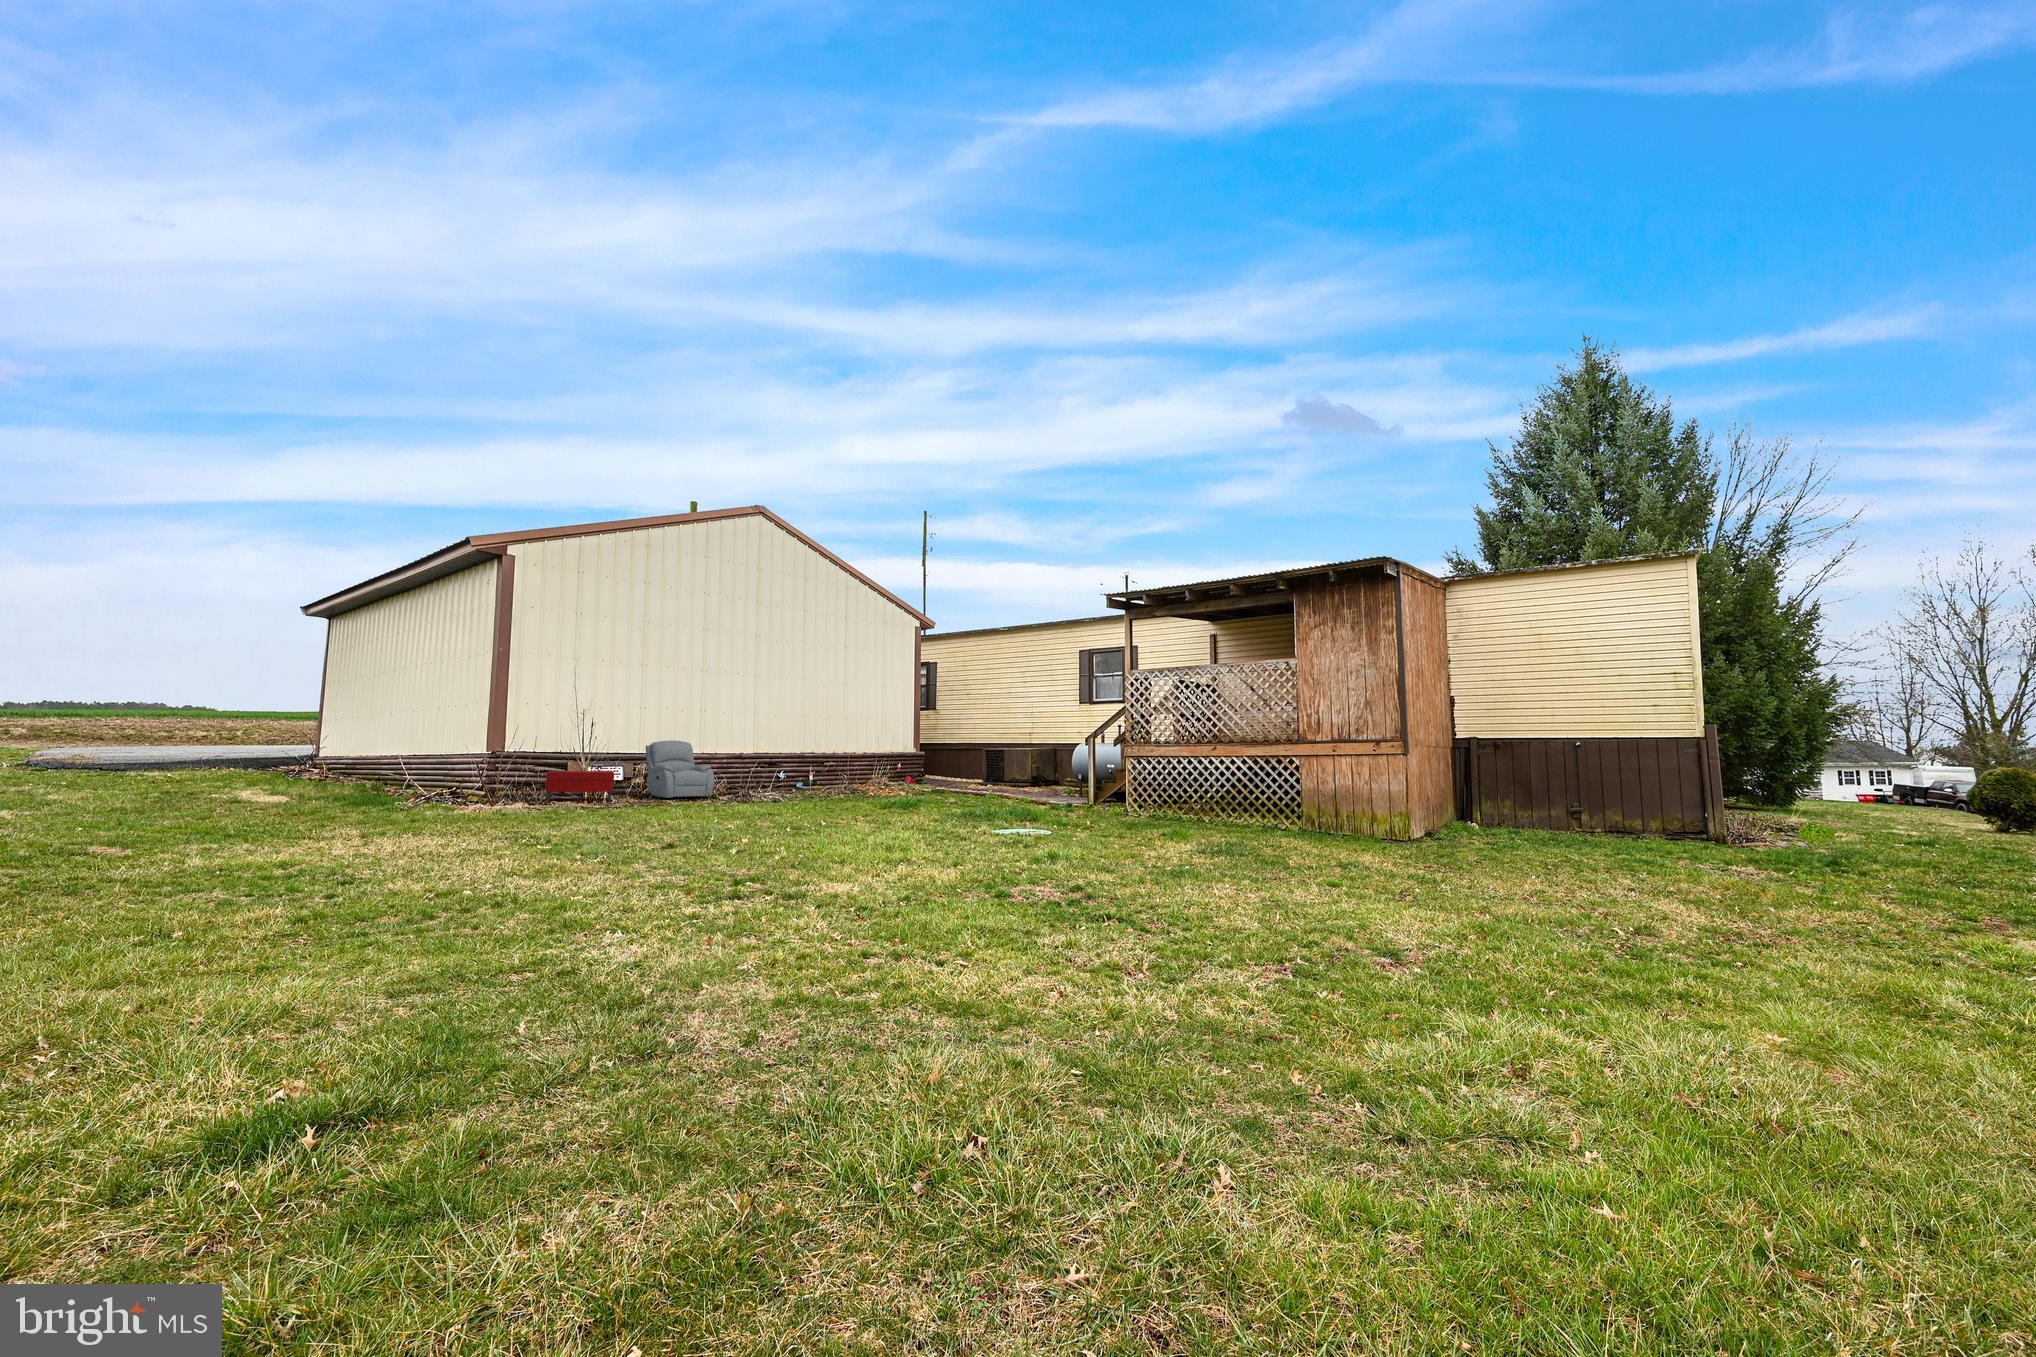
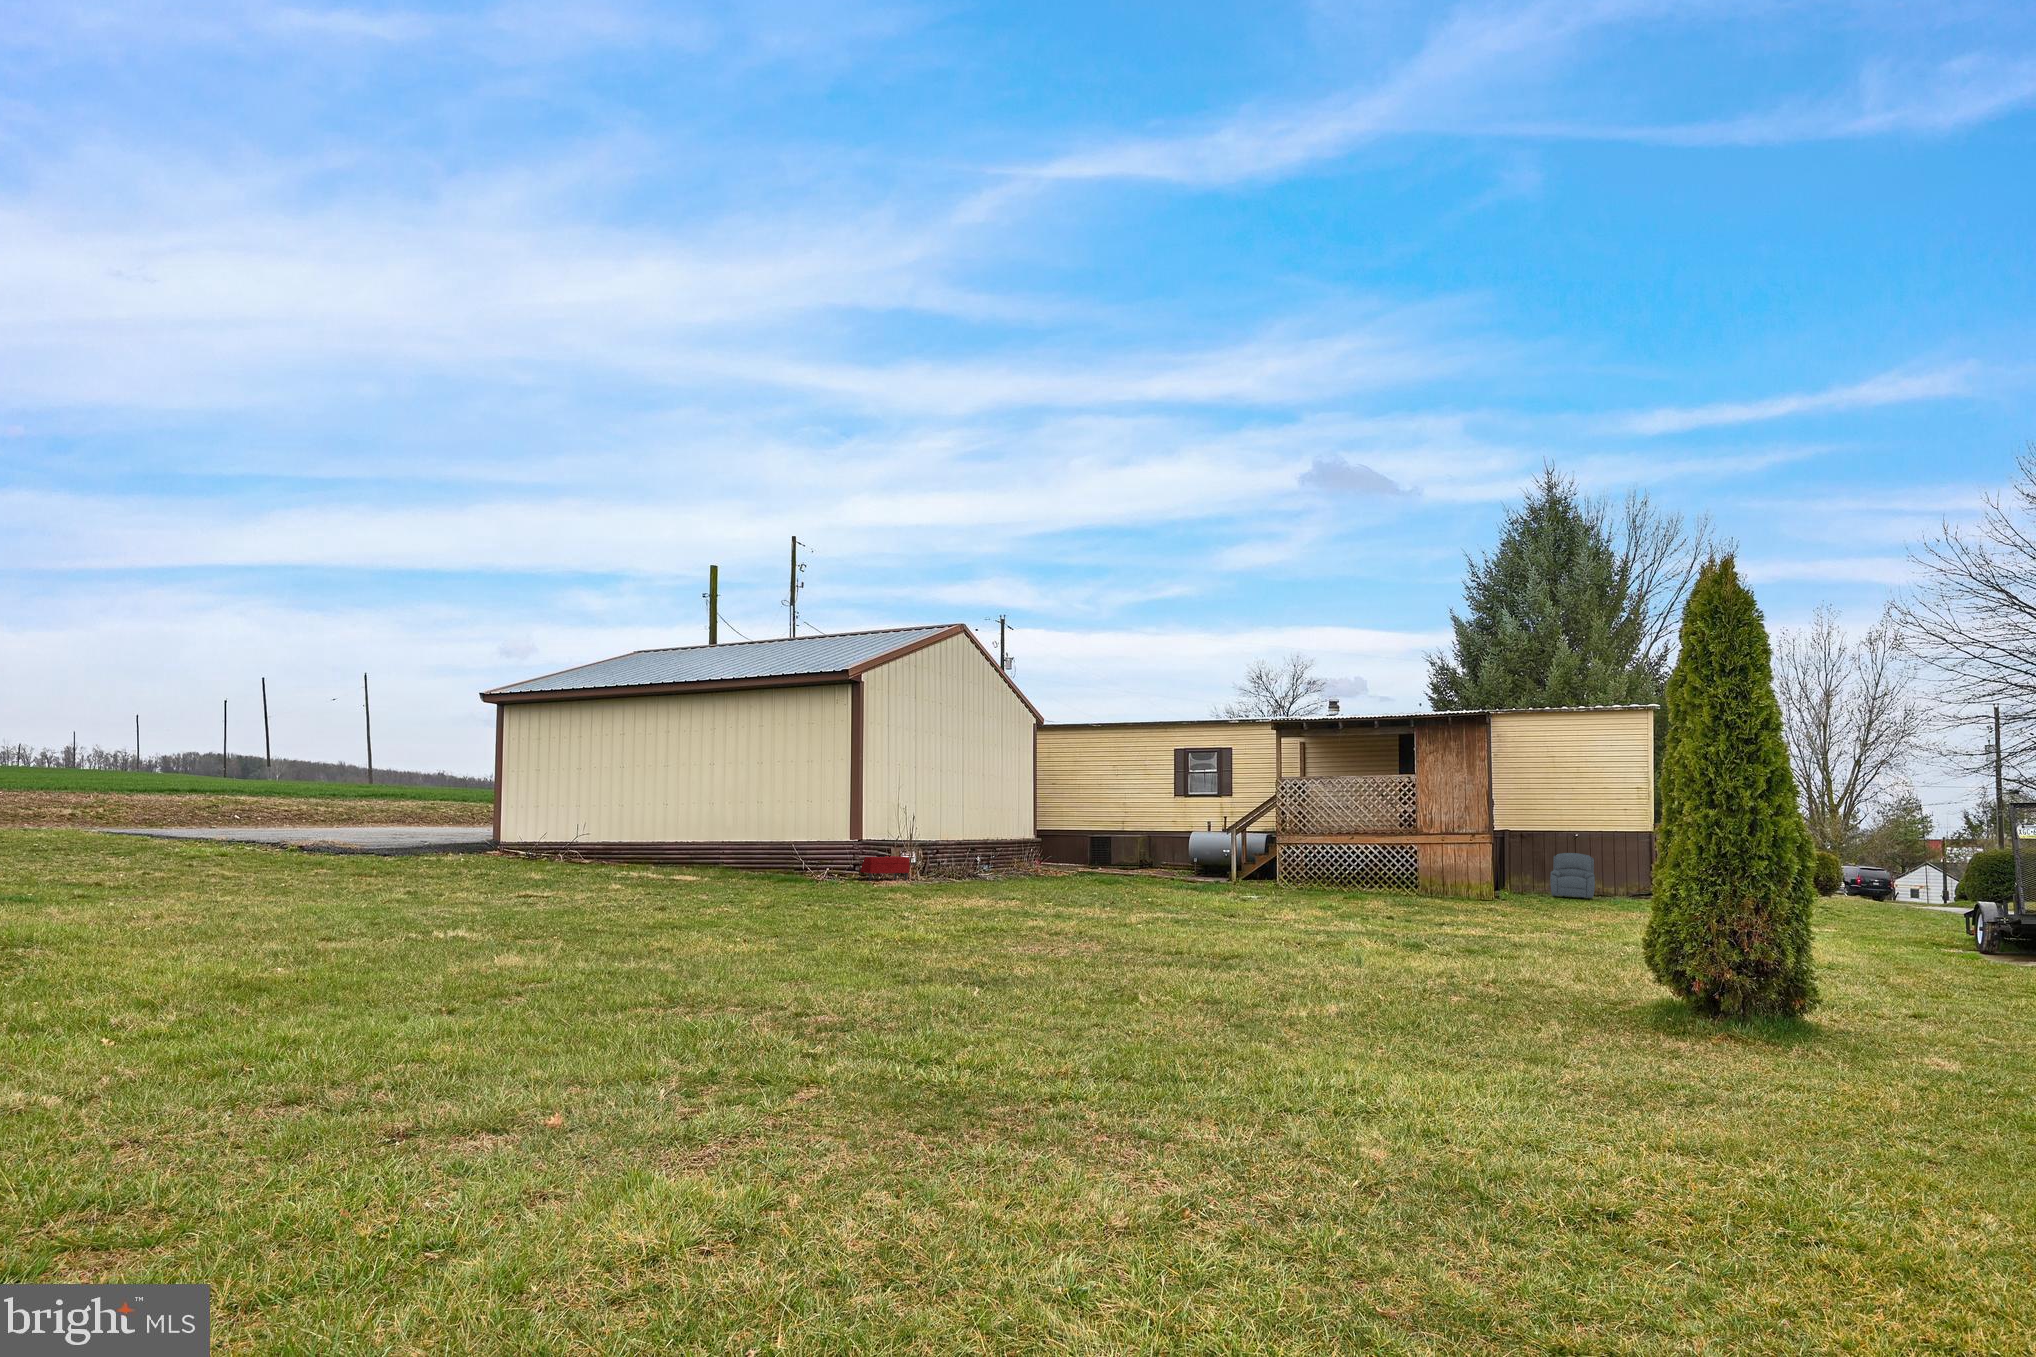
chair: present [646,740,714,799] -> present [1550,853,1595,899]

